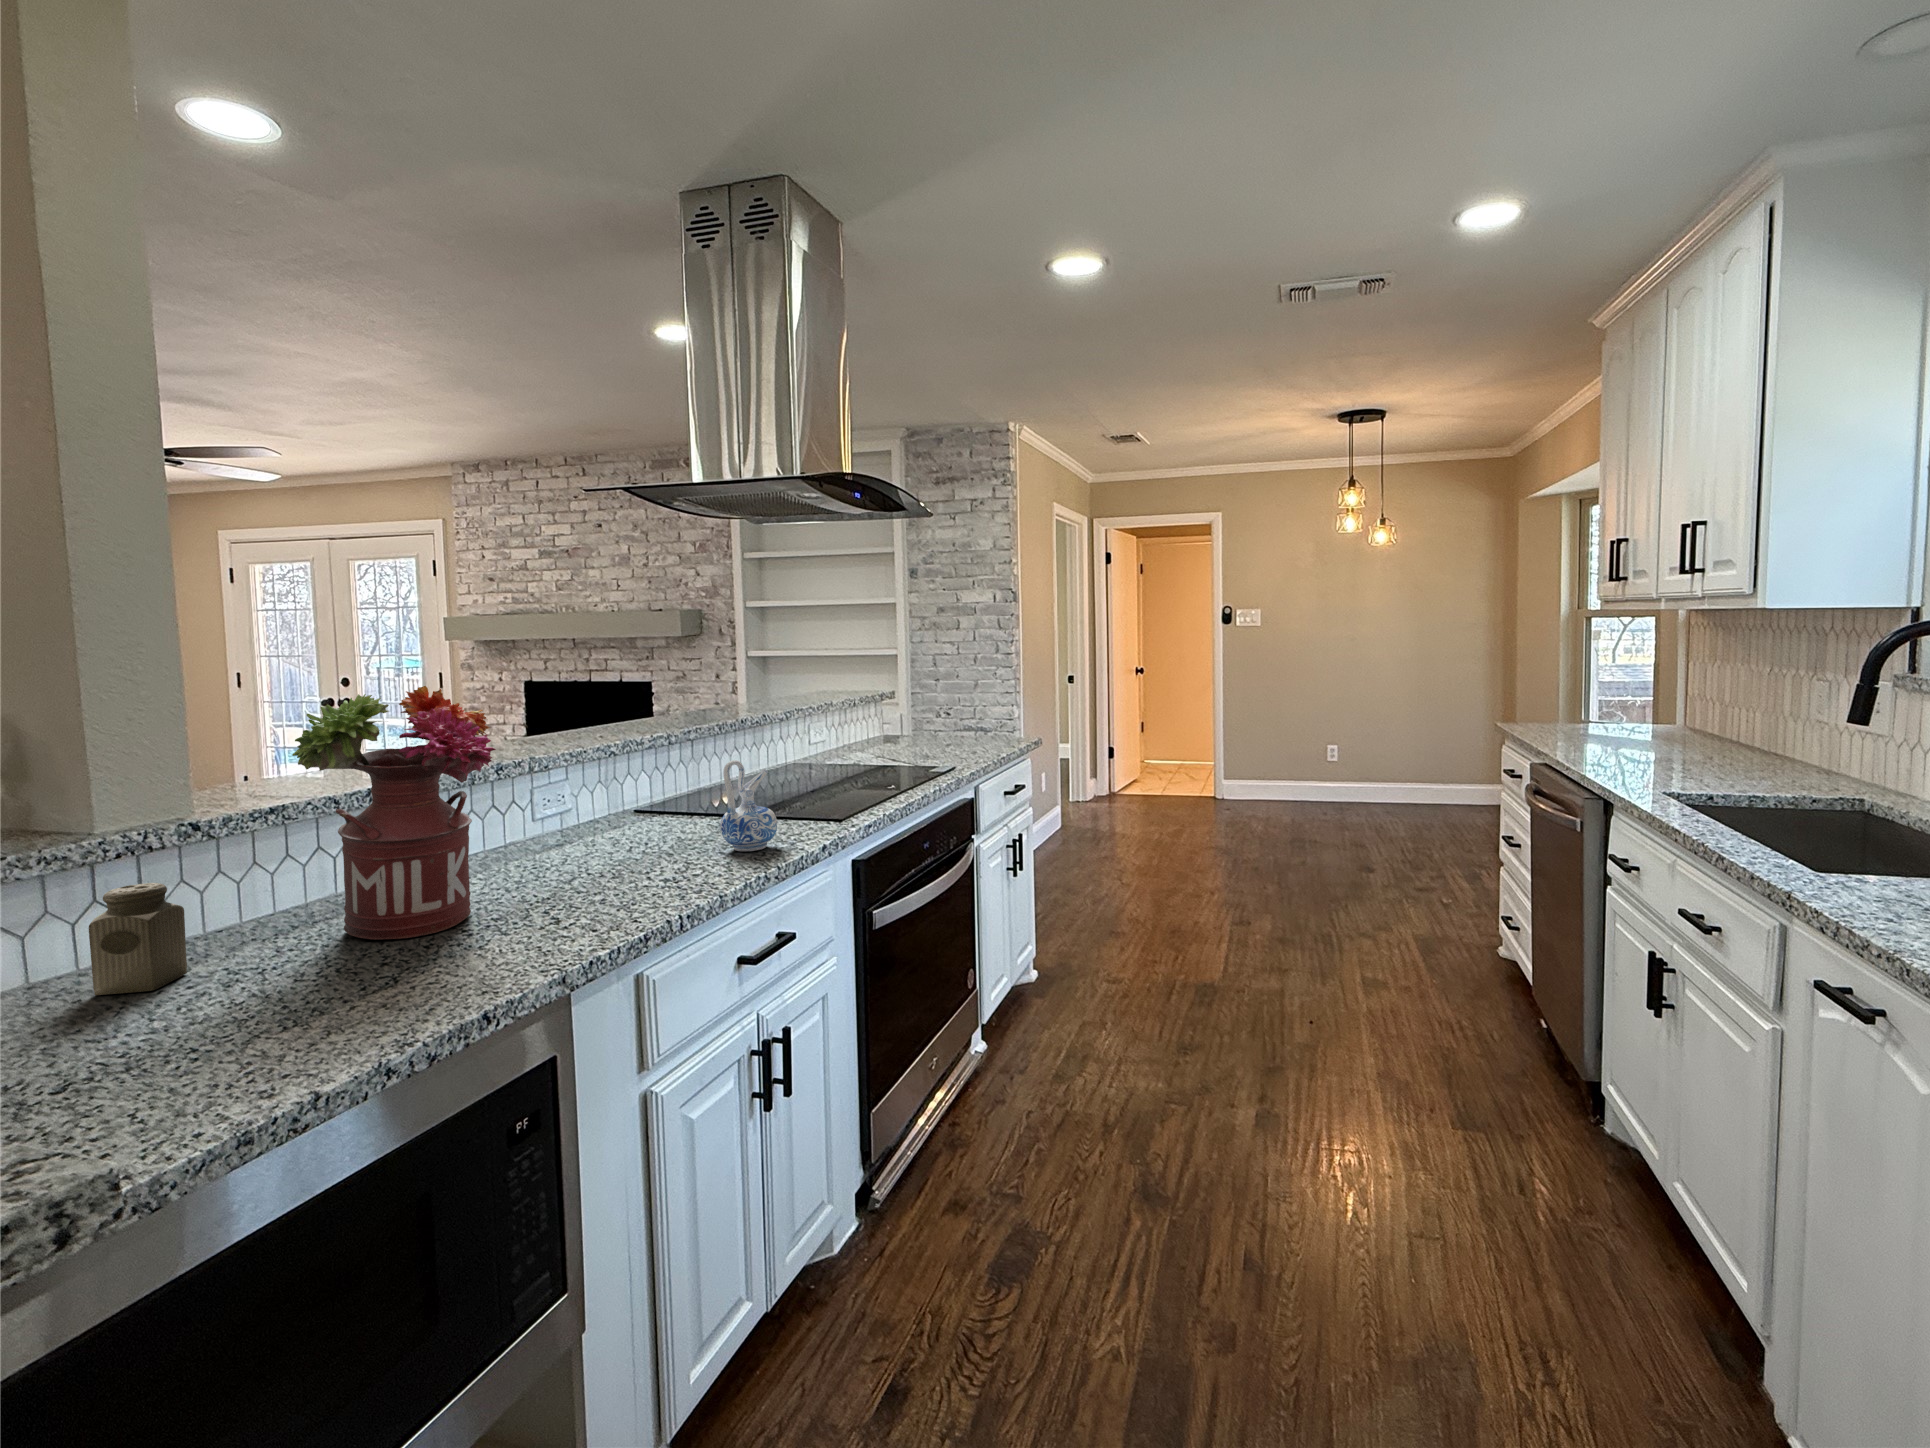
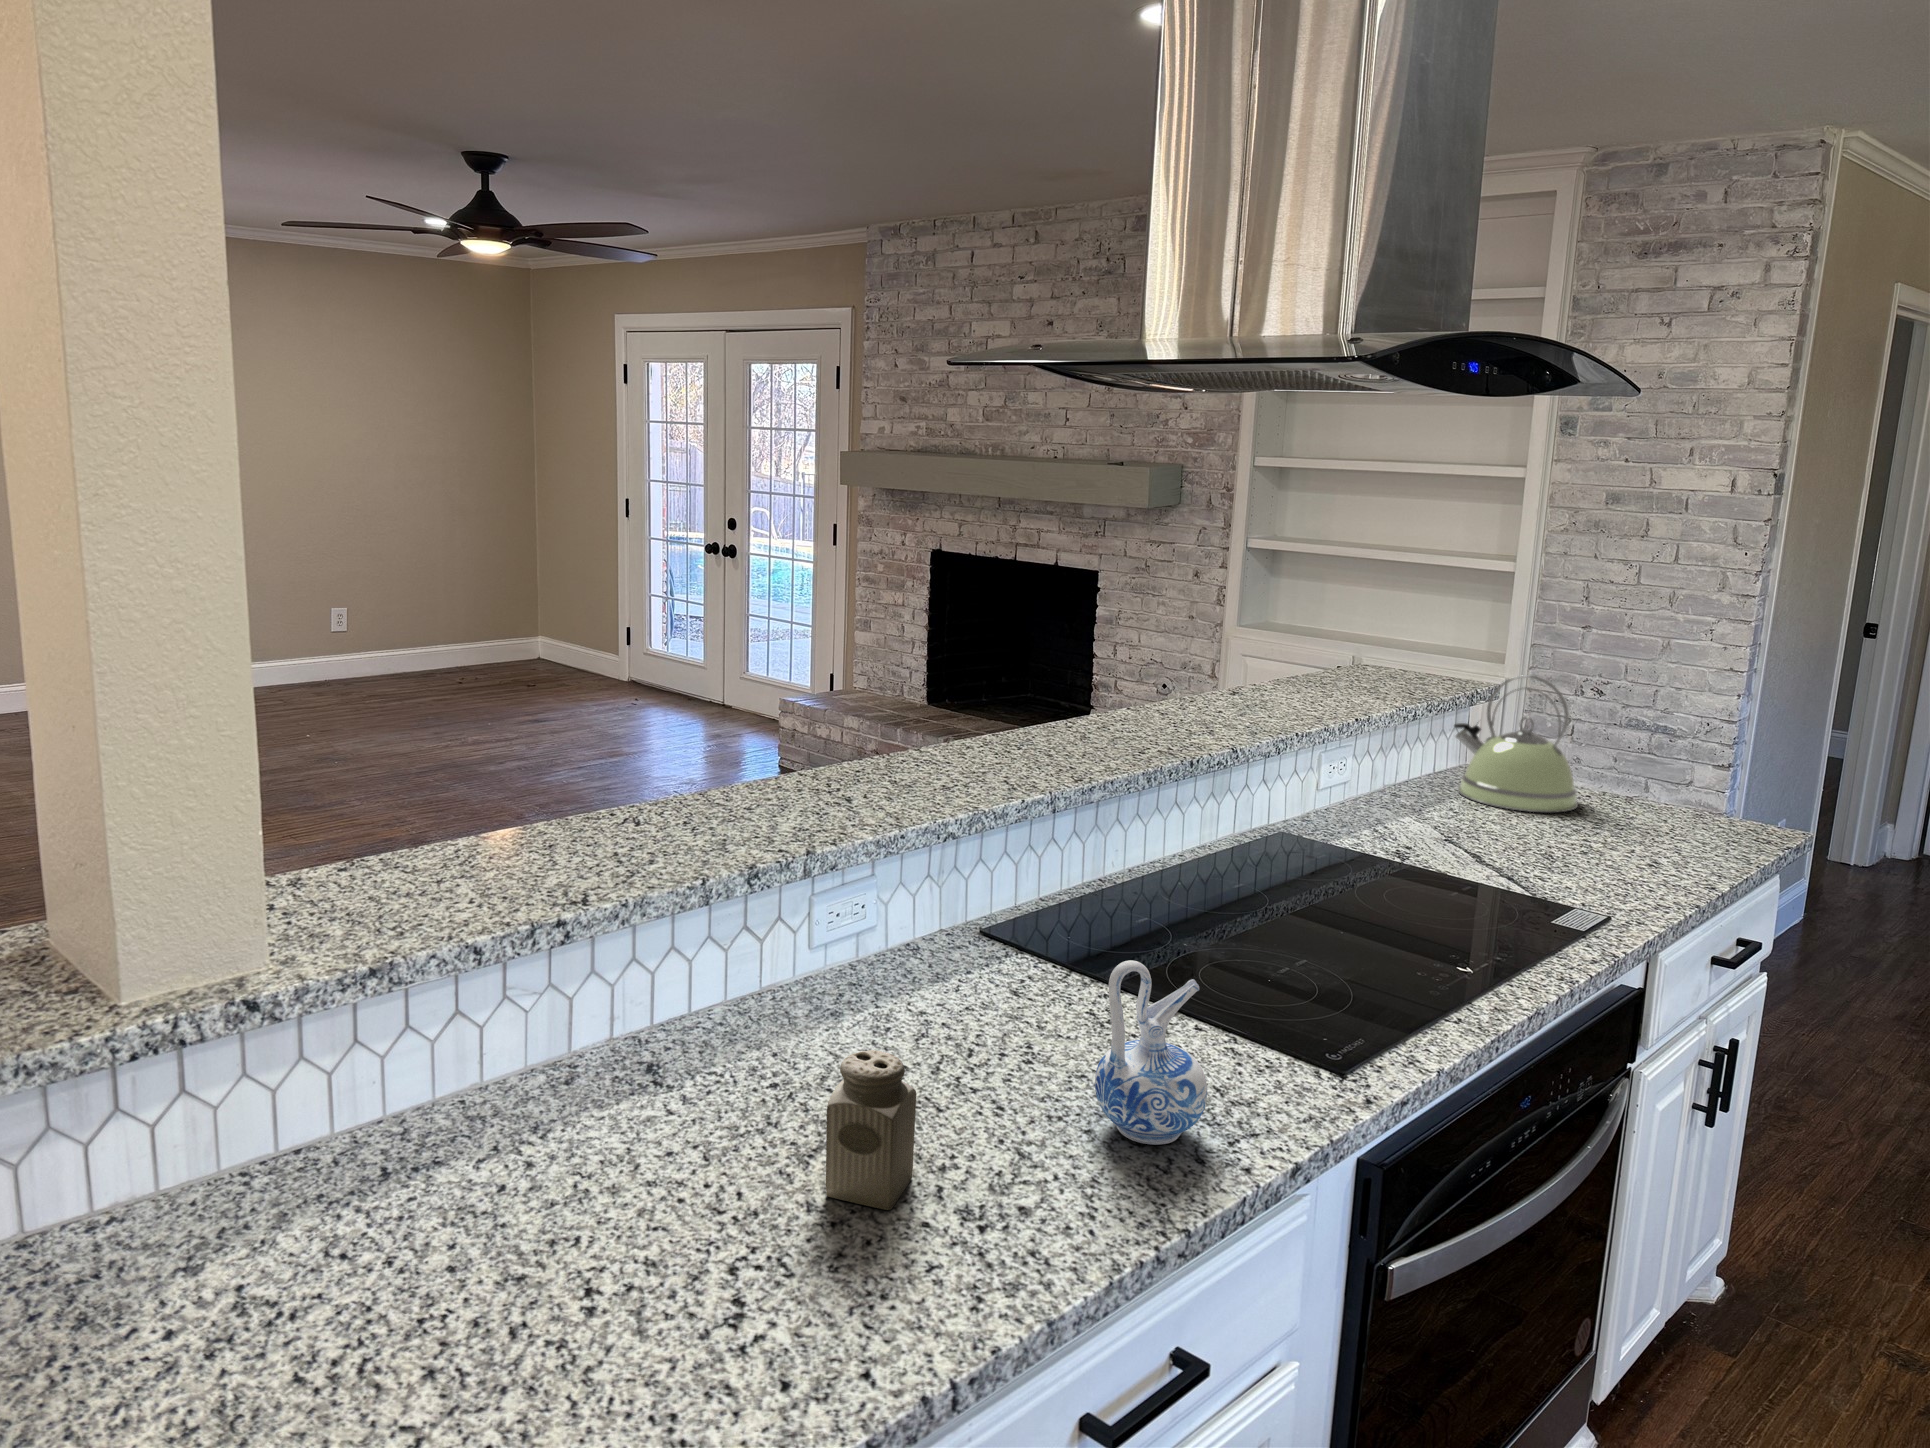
kettle: none [877,682,942,750] -> present [1454,675,1578,813]
flower arrangement: present [292,686,496,940] -> none [322,824,663,1300]
salt shaker: present [89,883,187,995] -> present [826,1050,916,1210]

